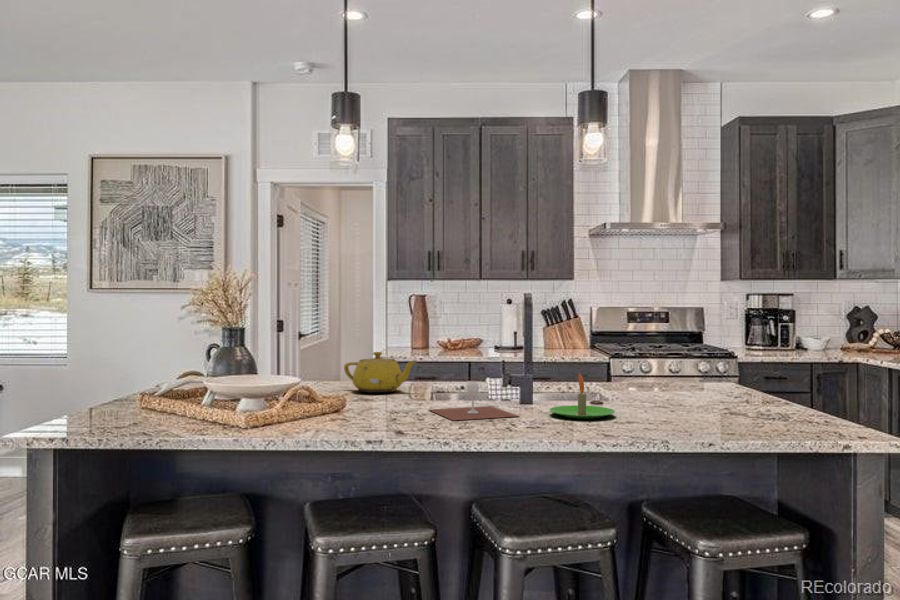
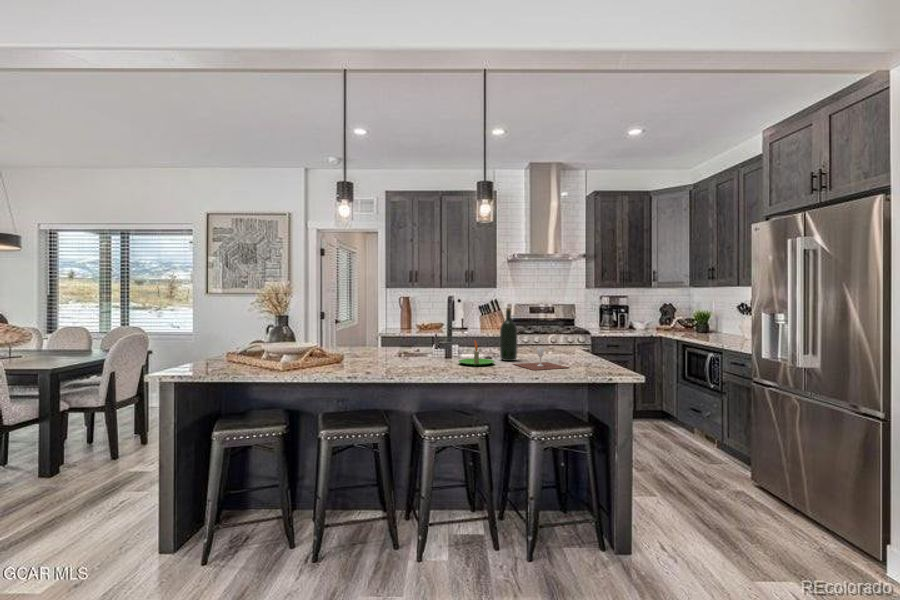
wine bottle: none [618,317,649,410] -> present [500,308,518,361]
teapot: present [344,352,416,393] -> none [349,329,390,352]
wine glass: present [430,381,518,420] -> present [514,347,568,370]

